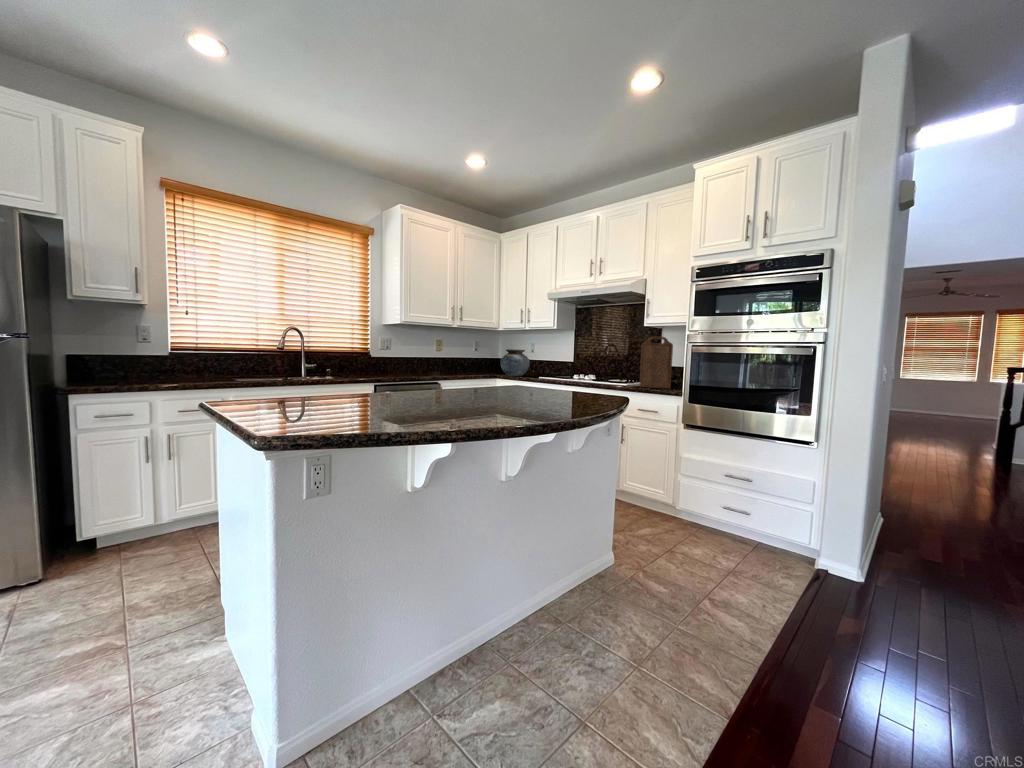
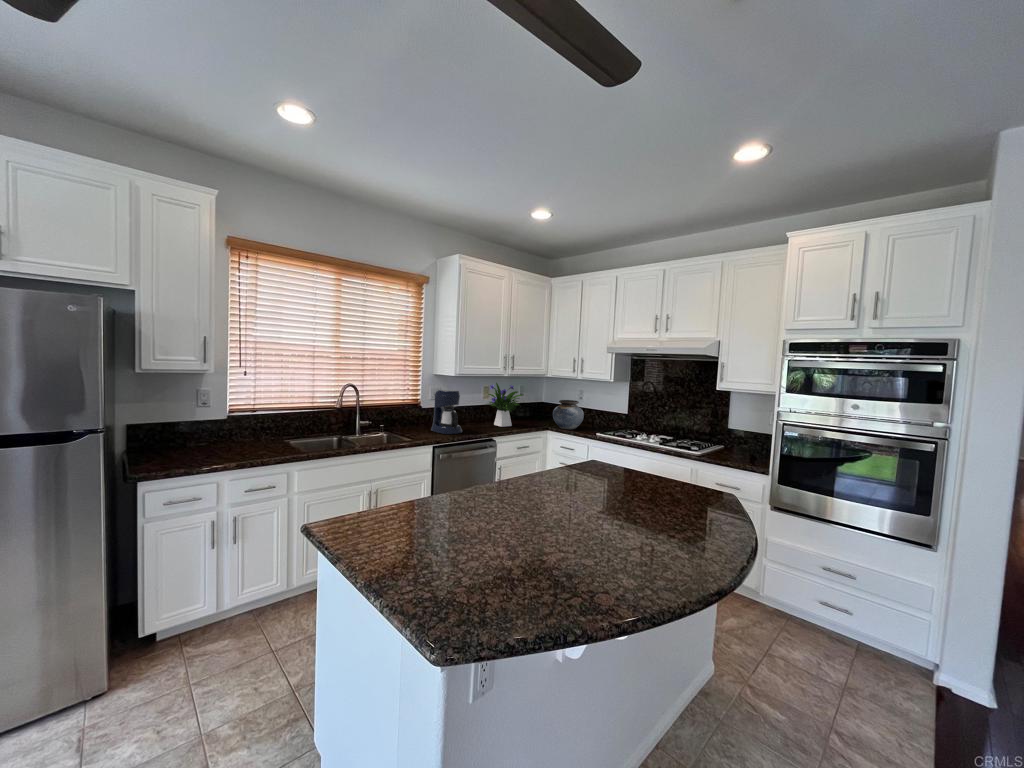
flower arrangement: none [432,332,472,375] -> present [488,383,522,427]
coffee maker: none [378,336,408,377] -> present [431,390,462,434]
cutting board: present [640,337,673,389] -> none [719,408,758,465]

